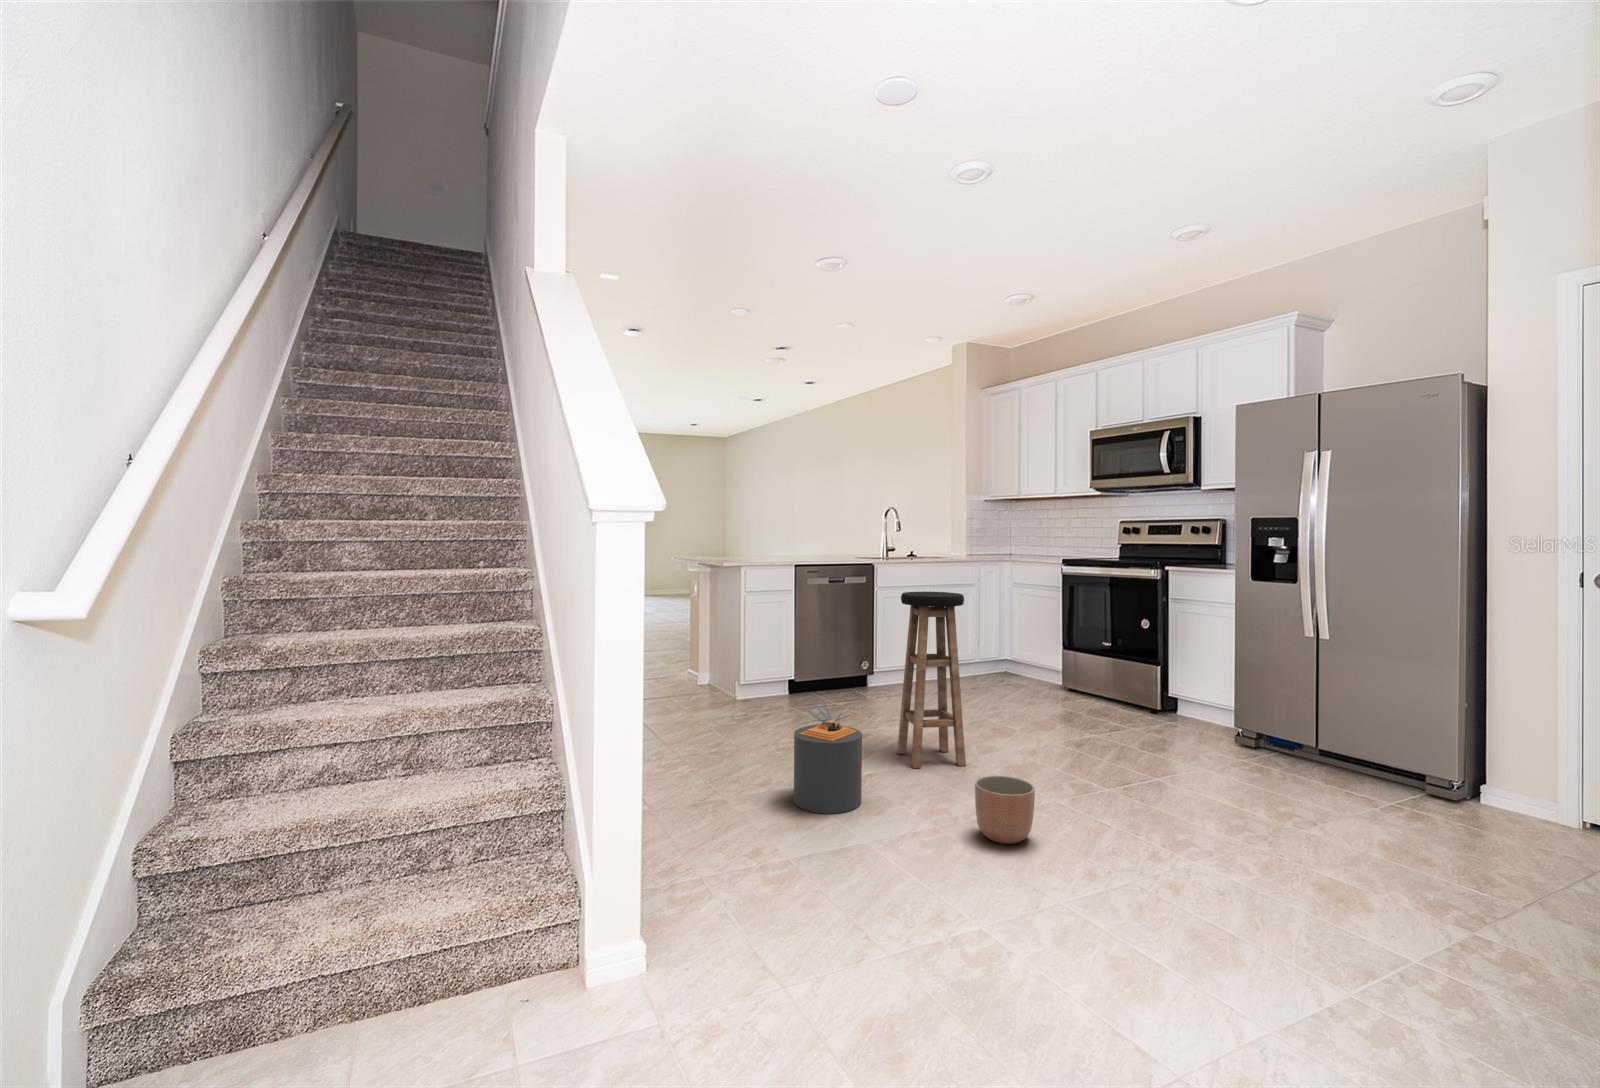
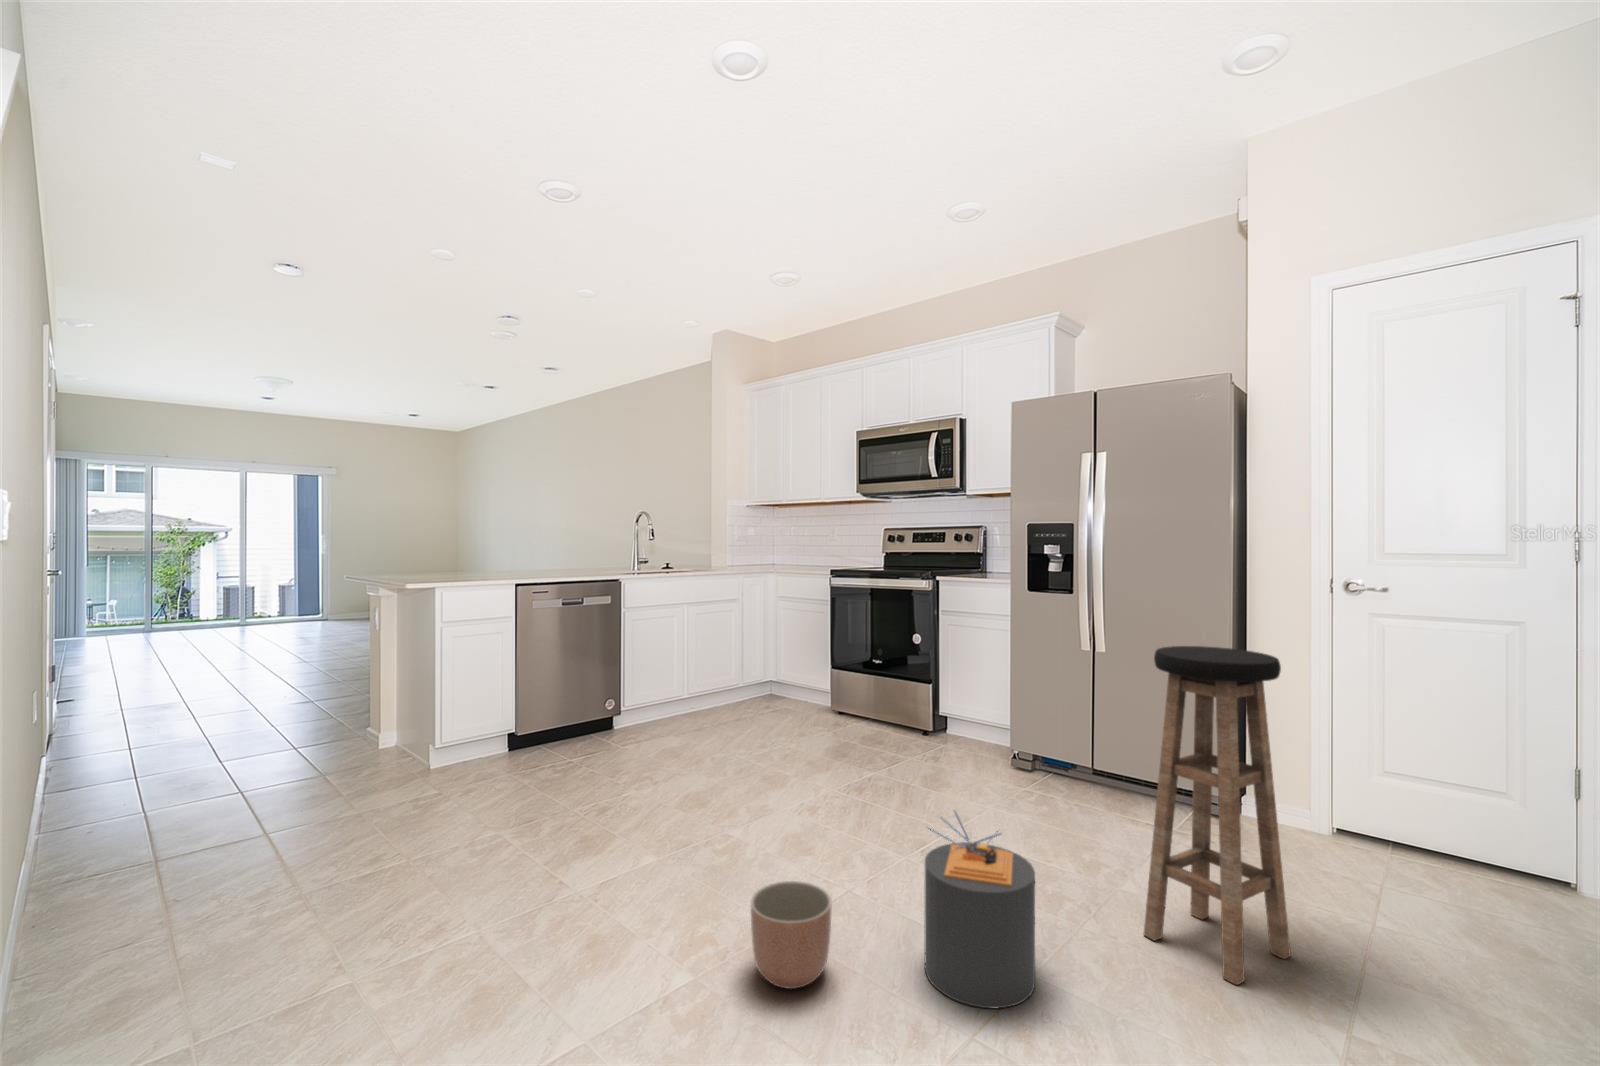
bar stool: present [897,592,966,768] -> present [1144,646,1291,985]
trash can: present [794,701,862,814] -> present [925,812,1035,1008]

